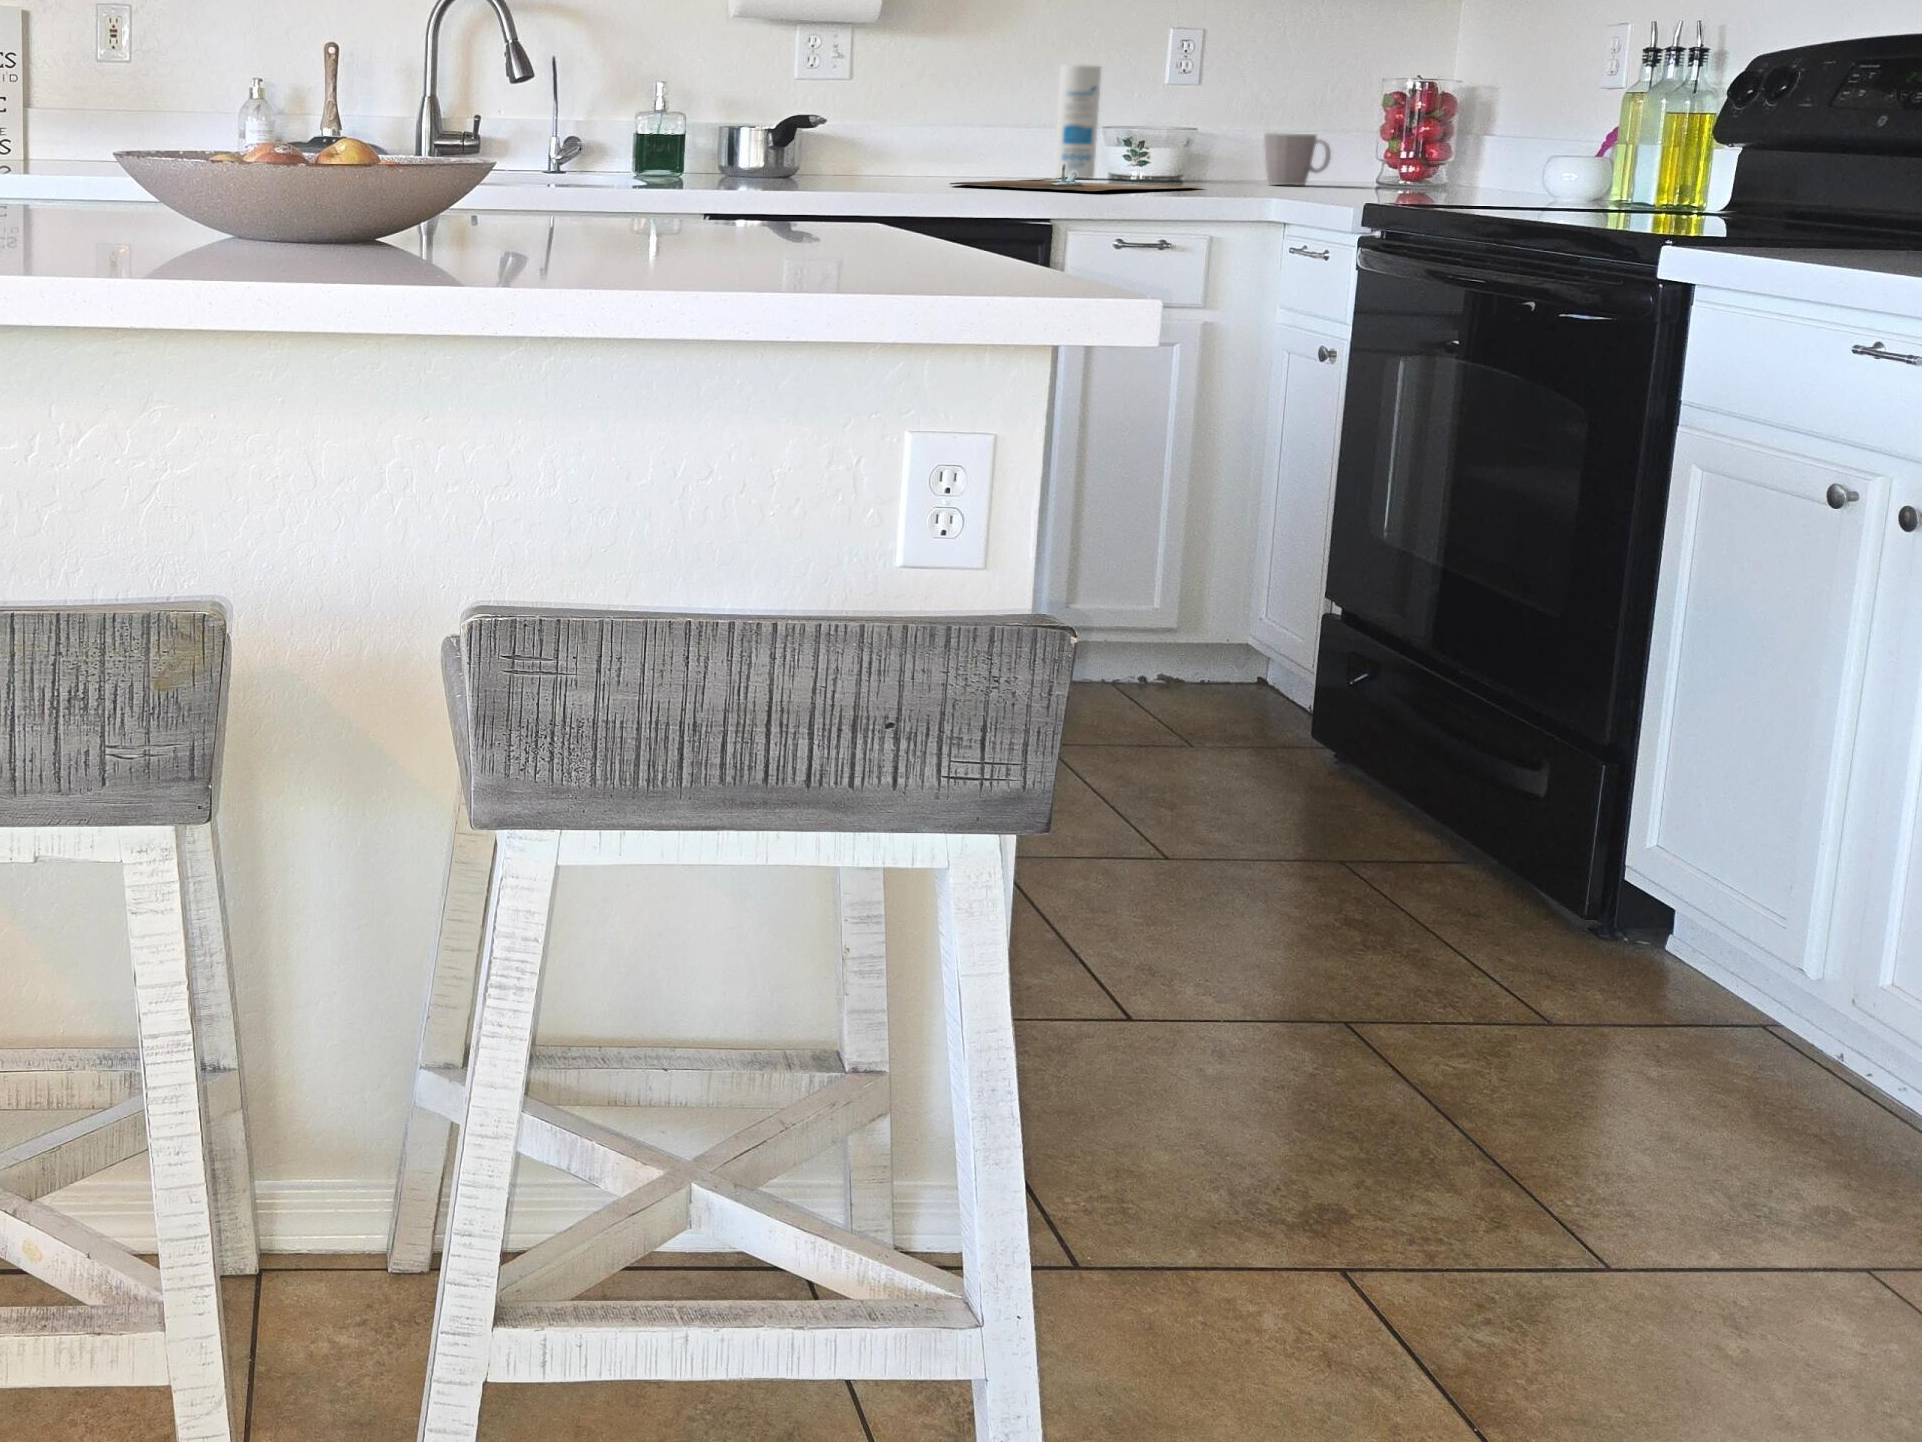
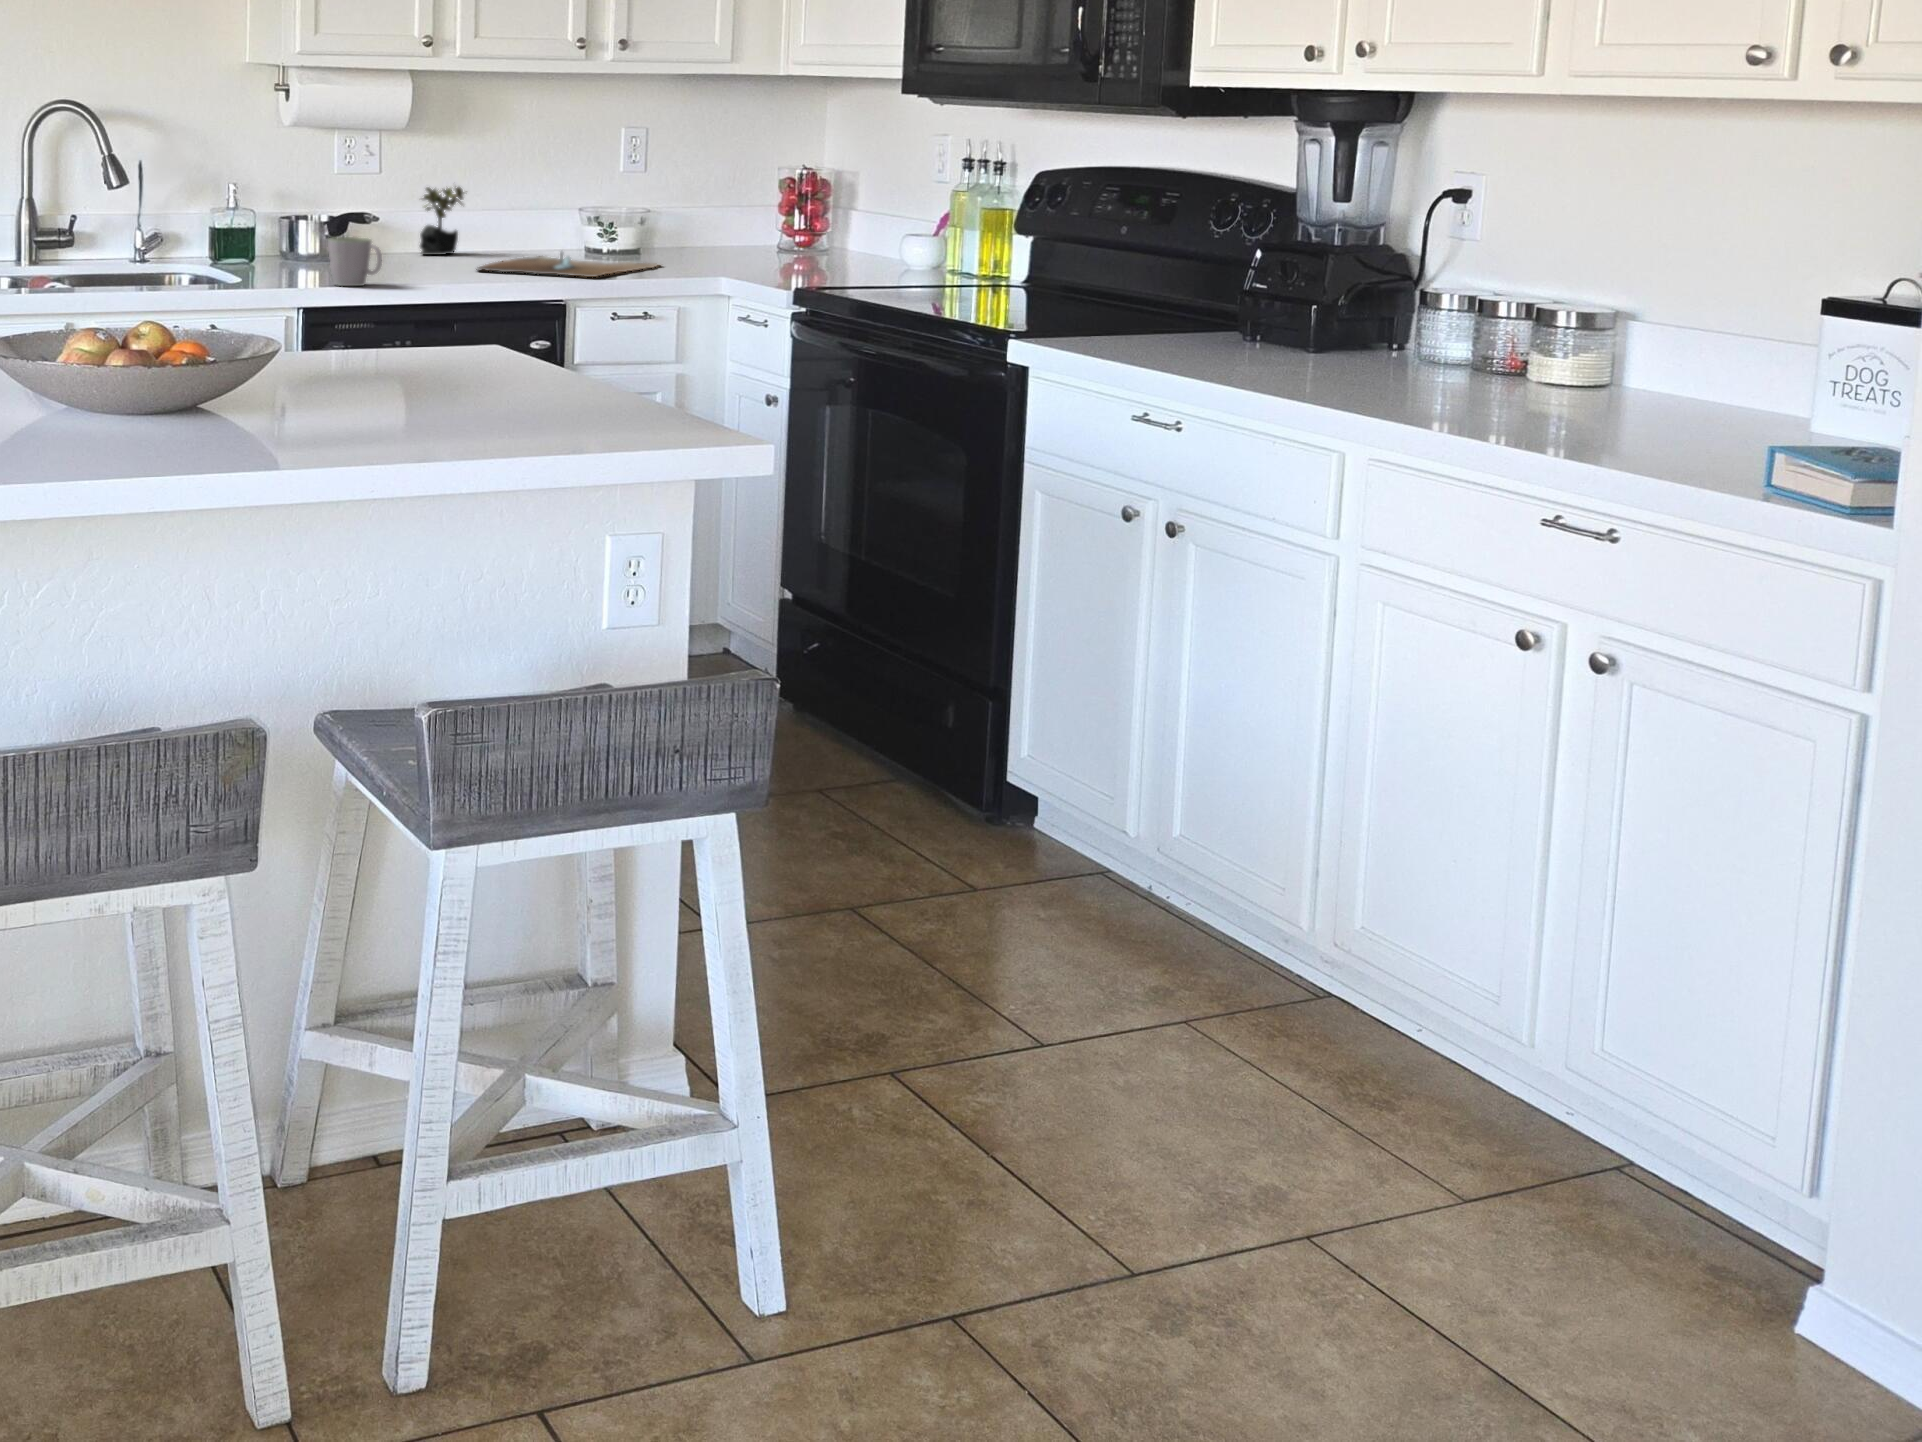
canister: present [1053,65,1101,178] -> none [539,162,573,253]
succulent plant: none [897,89,962,176] -> present [420,187,464,255]
mug: present [1264,133,1331,185] -> present [328,237,382,286]

